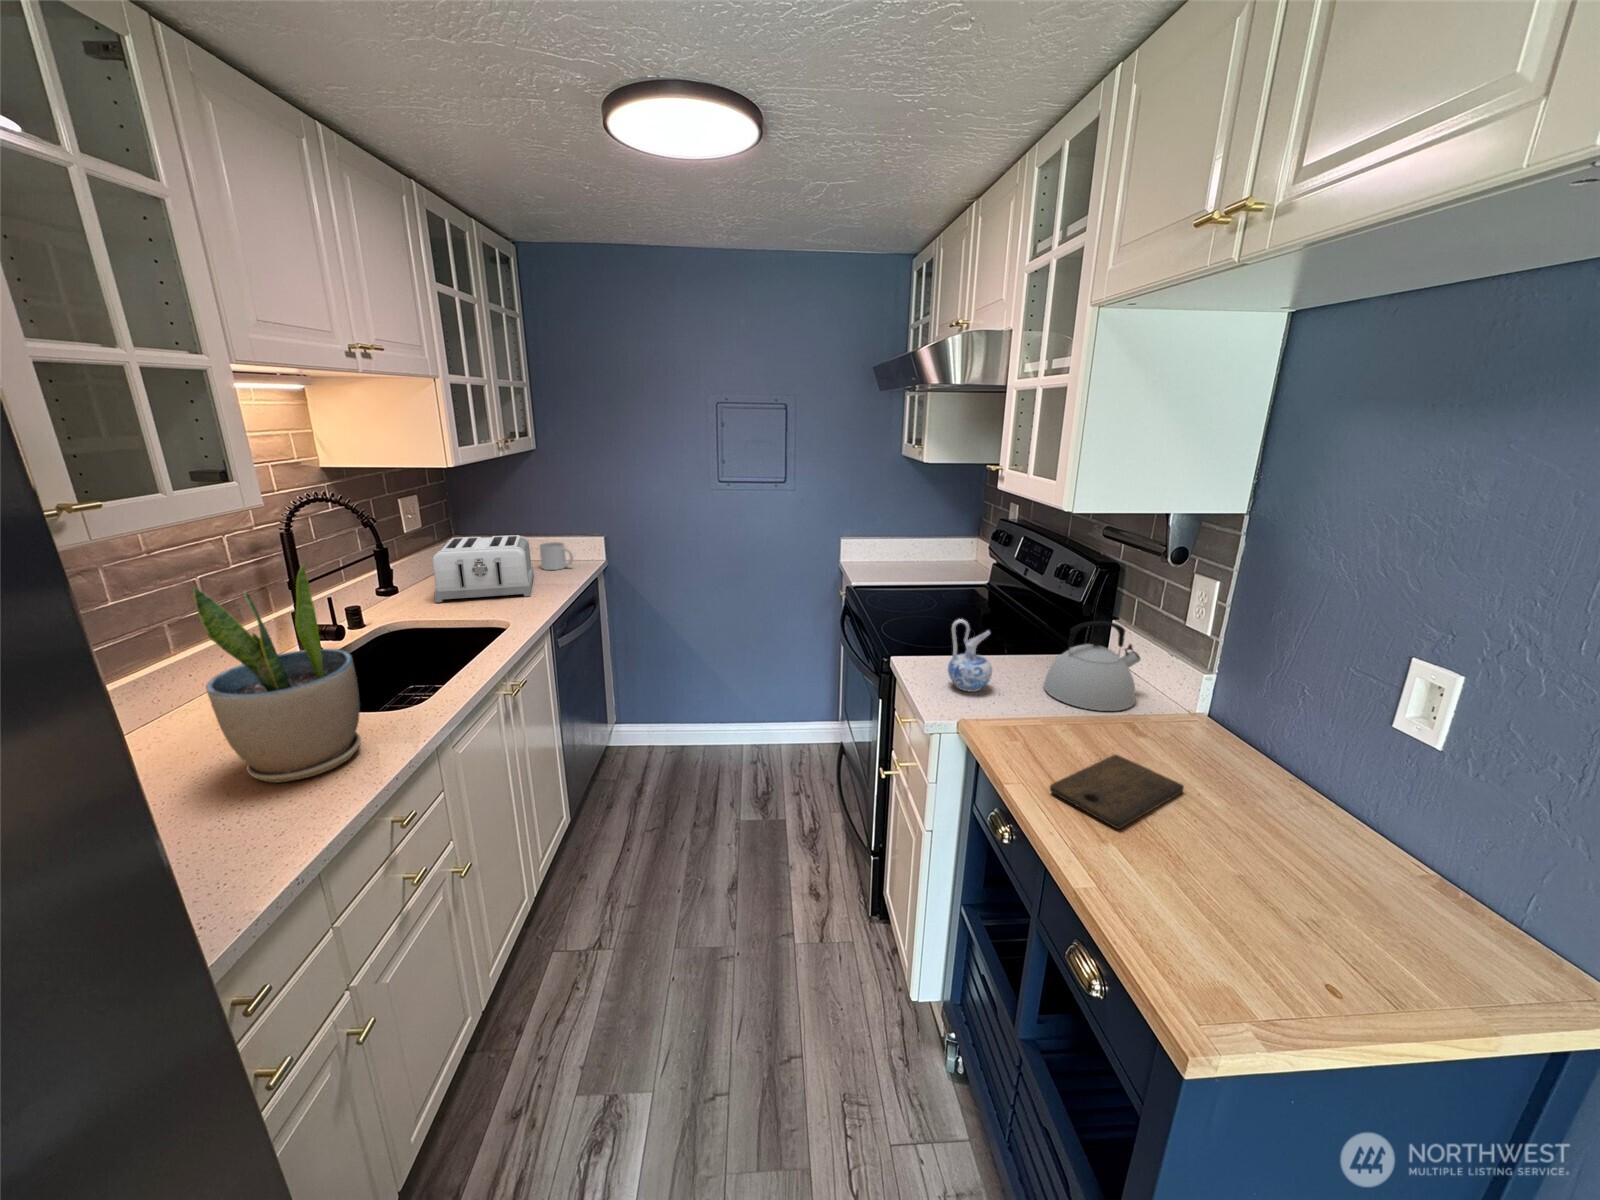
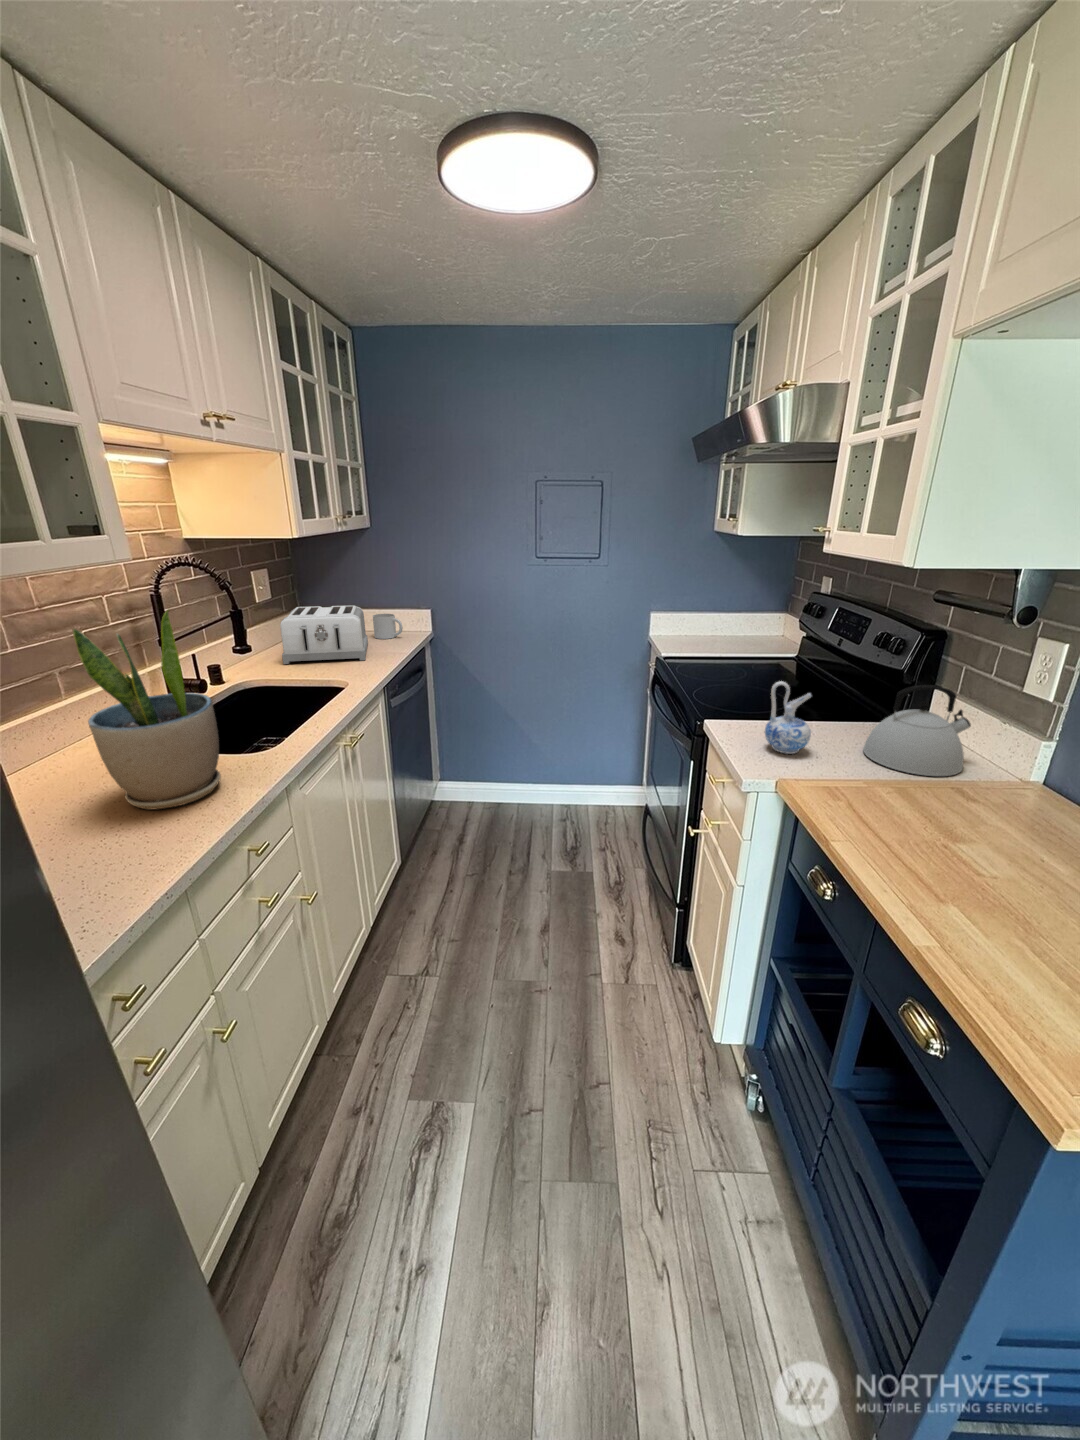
cutting board: present [1050,755,1184,829] -> none [880,817,1028,890]

